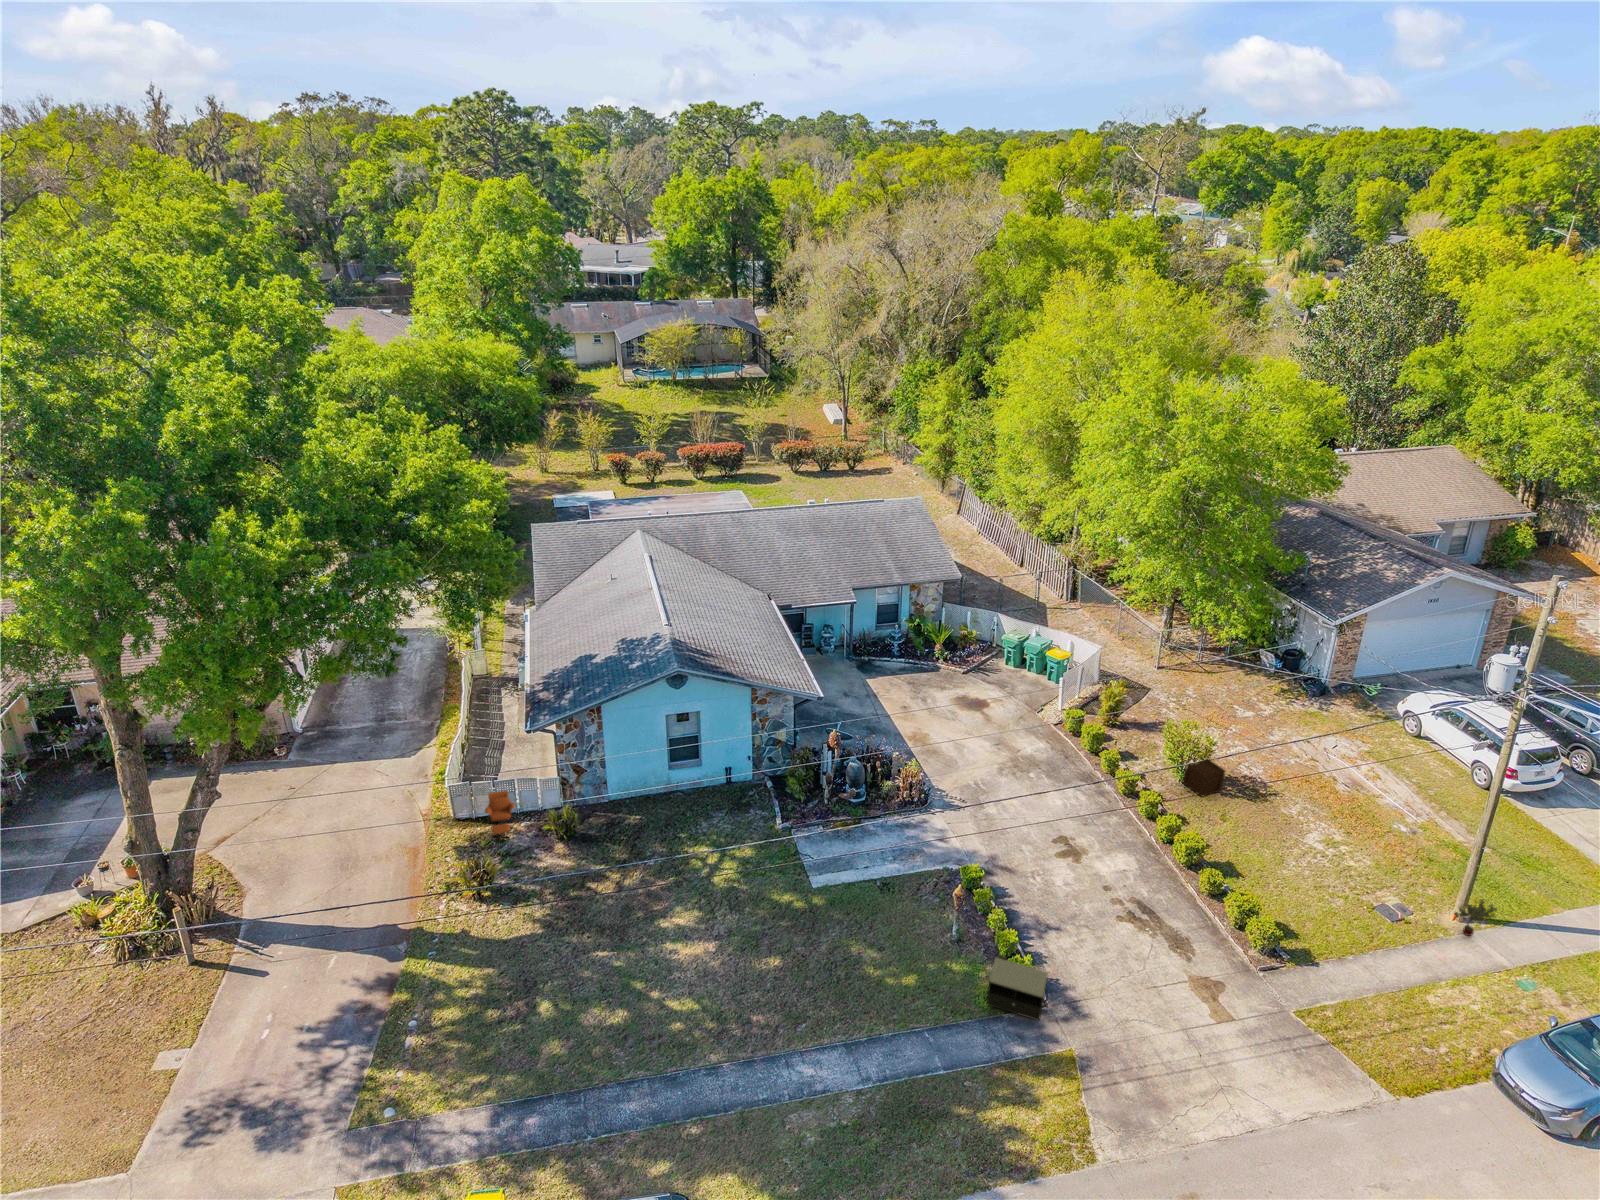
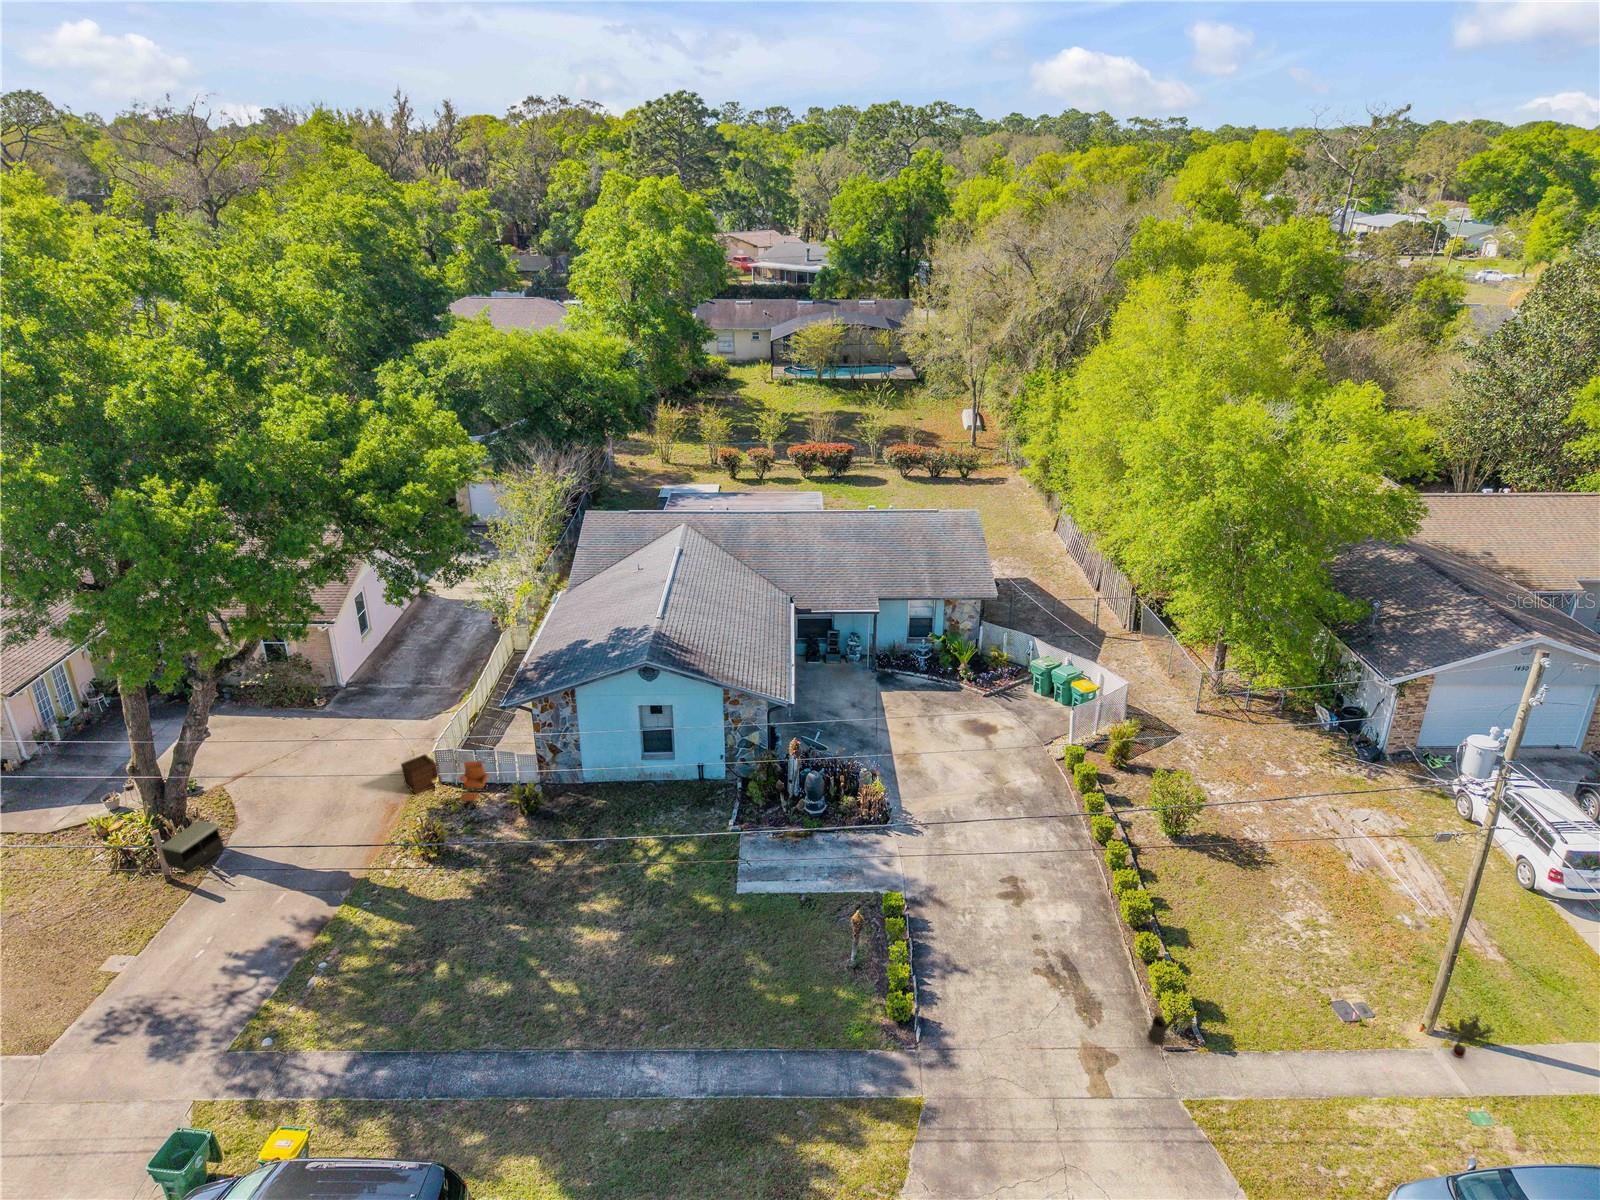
wooden crate: present [1183,759,1225,796] -> present [401,754,438,794]
watering can: none [1229,934,1253,966] -> present [1148,1012,1180,1045]
storage bench: present [987,958,1048,1020] -> present [161,820,224,875]

